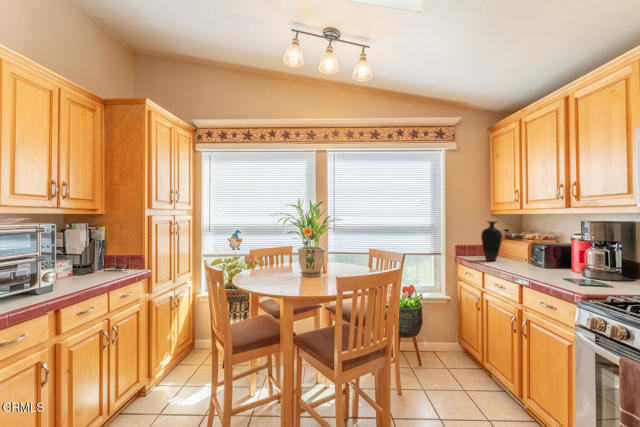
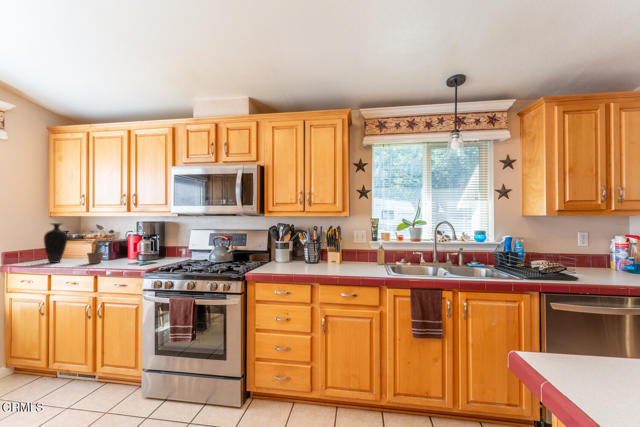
potted plant: none [505,222,559,270] -> present [87,224,119,263]

